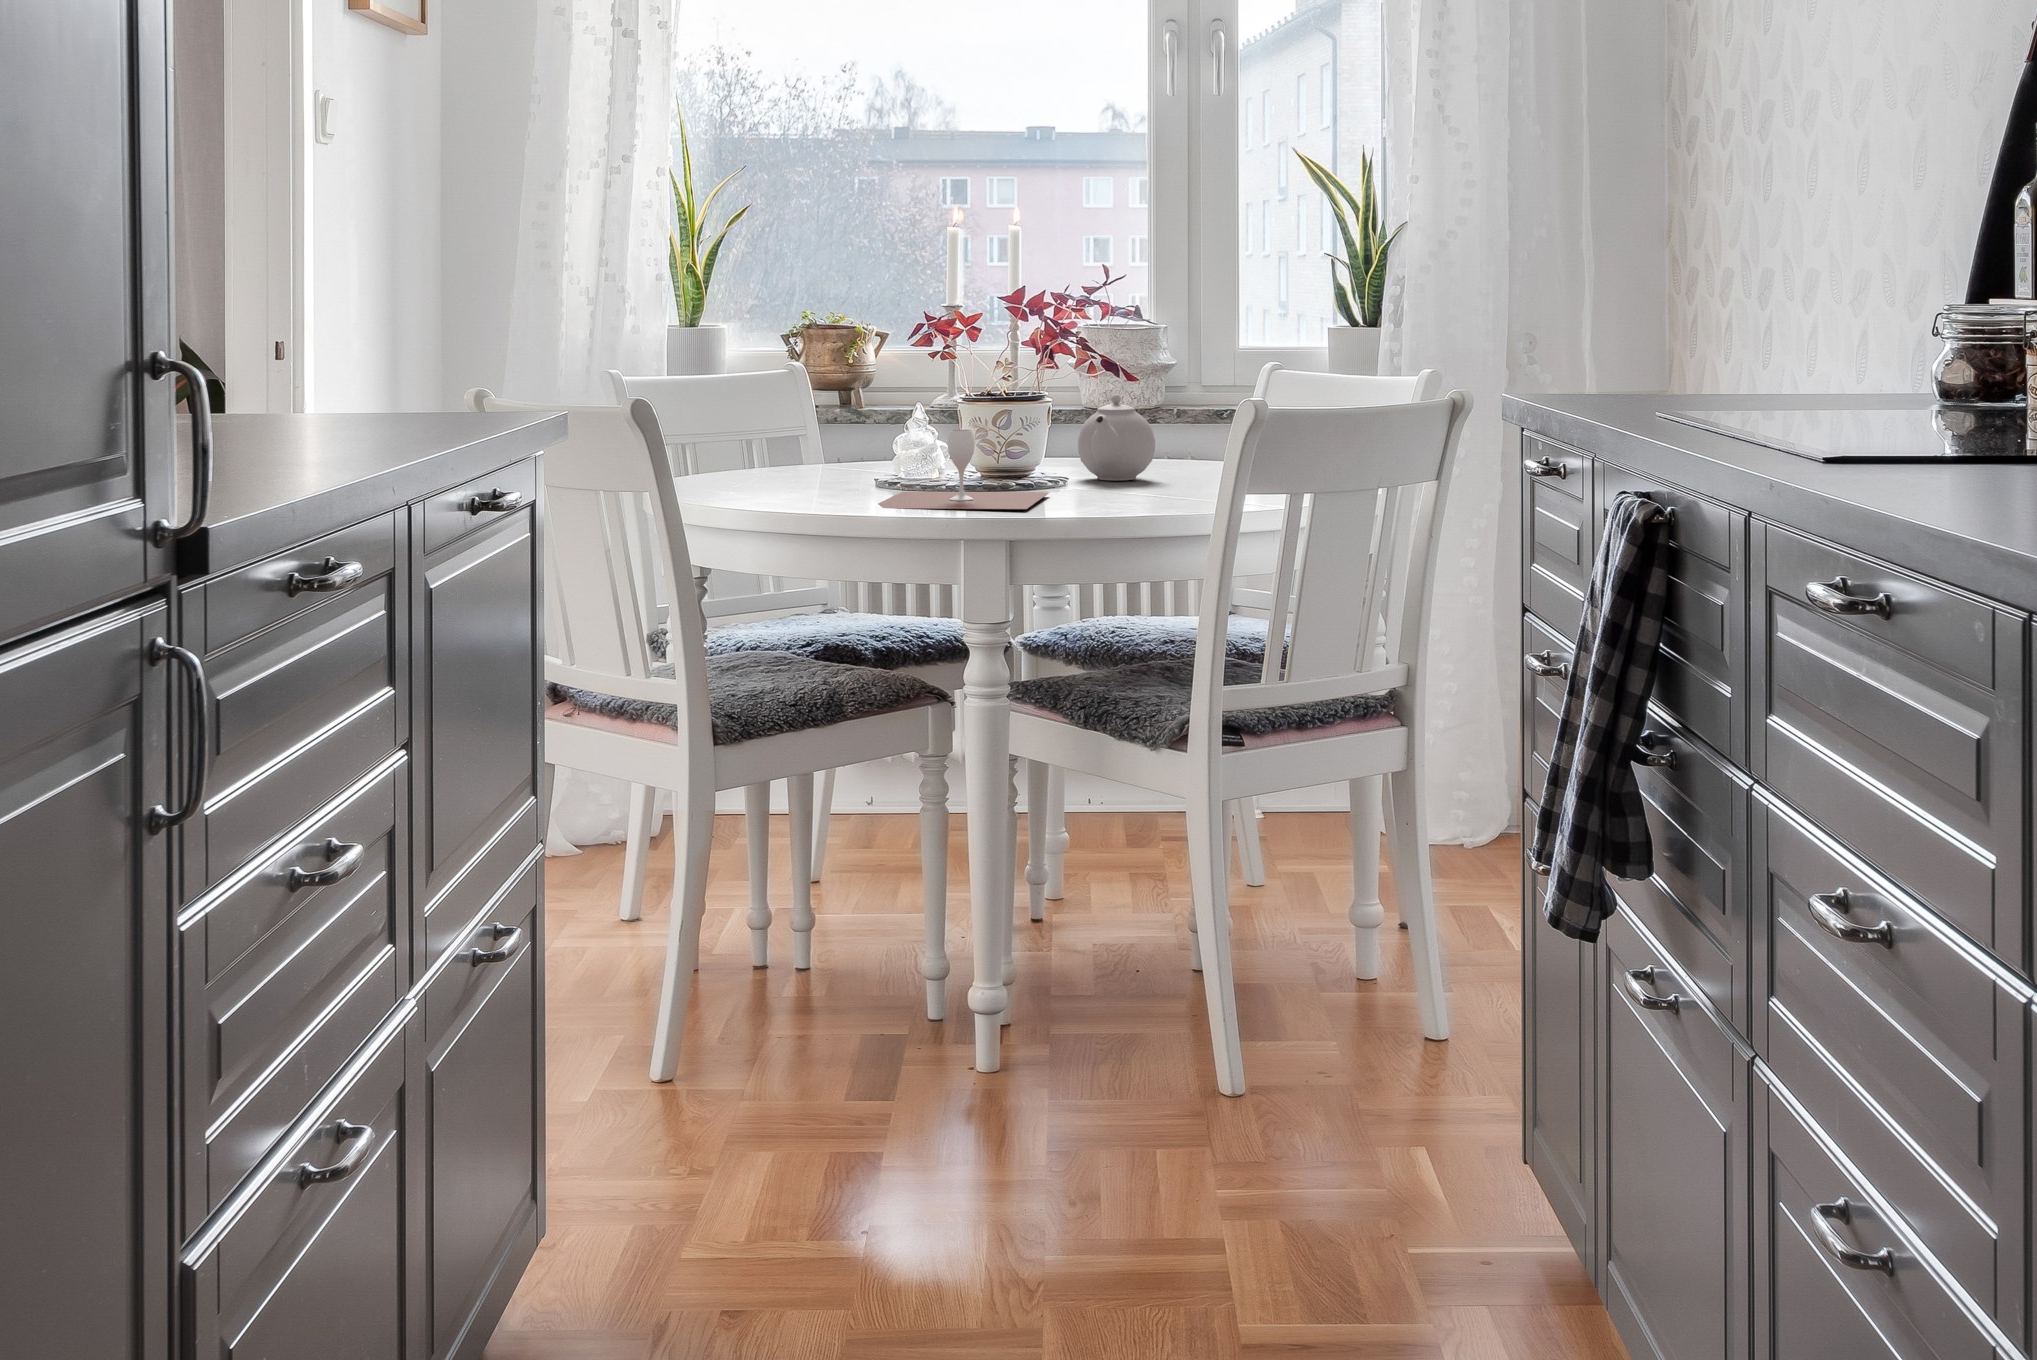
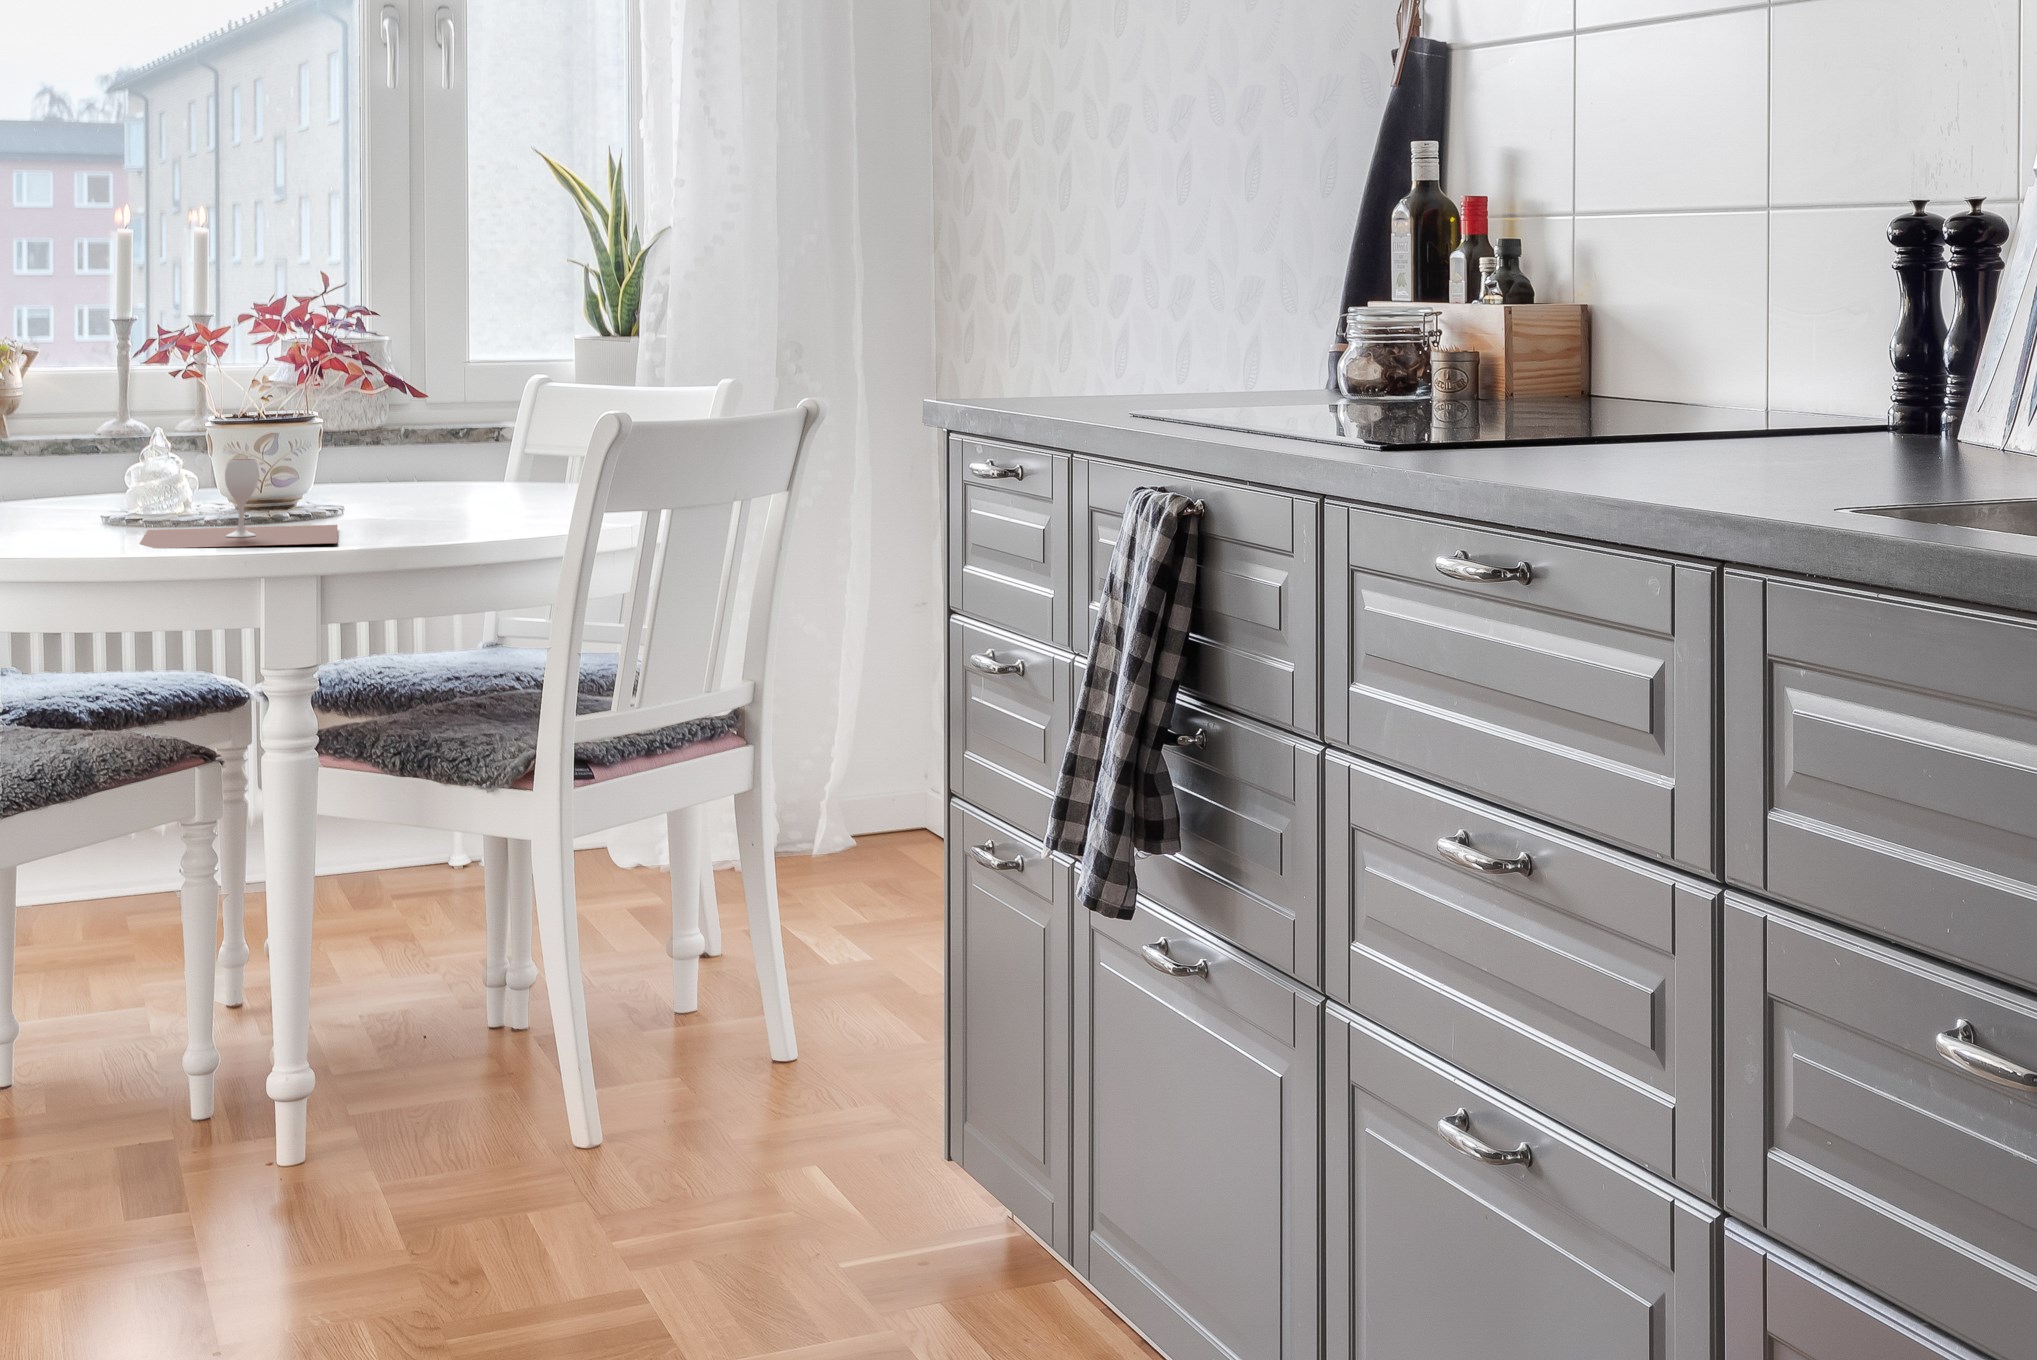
teapot: present [1078,394,1155,480] -> none [340,416,434,510]

